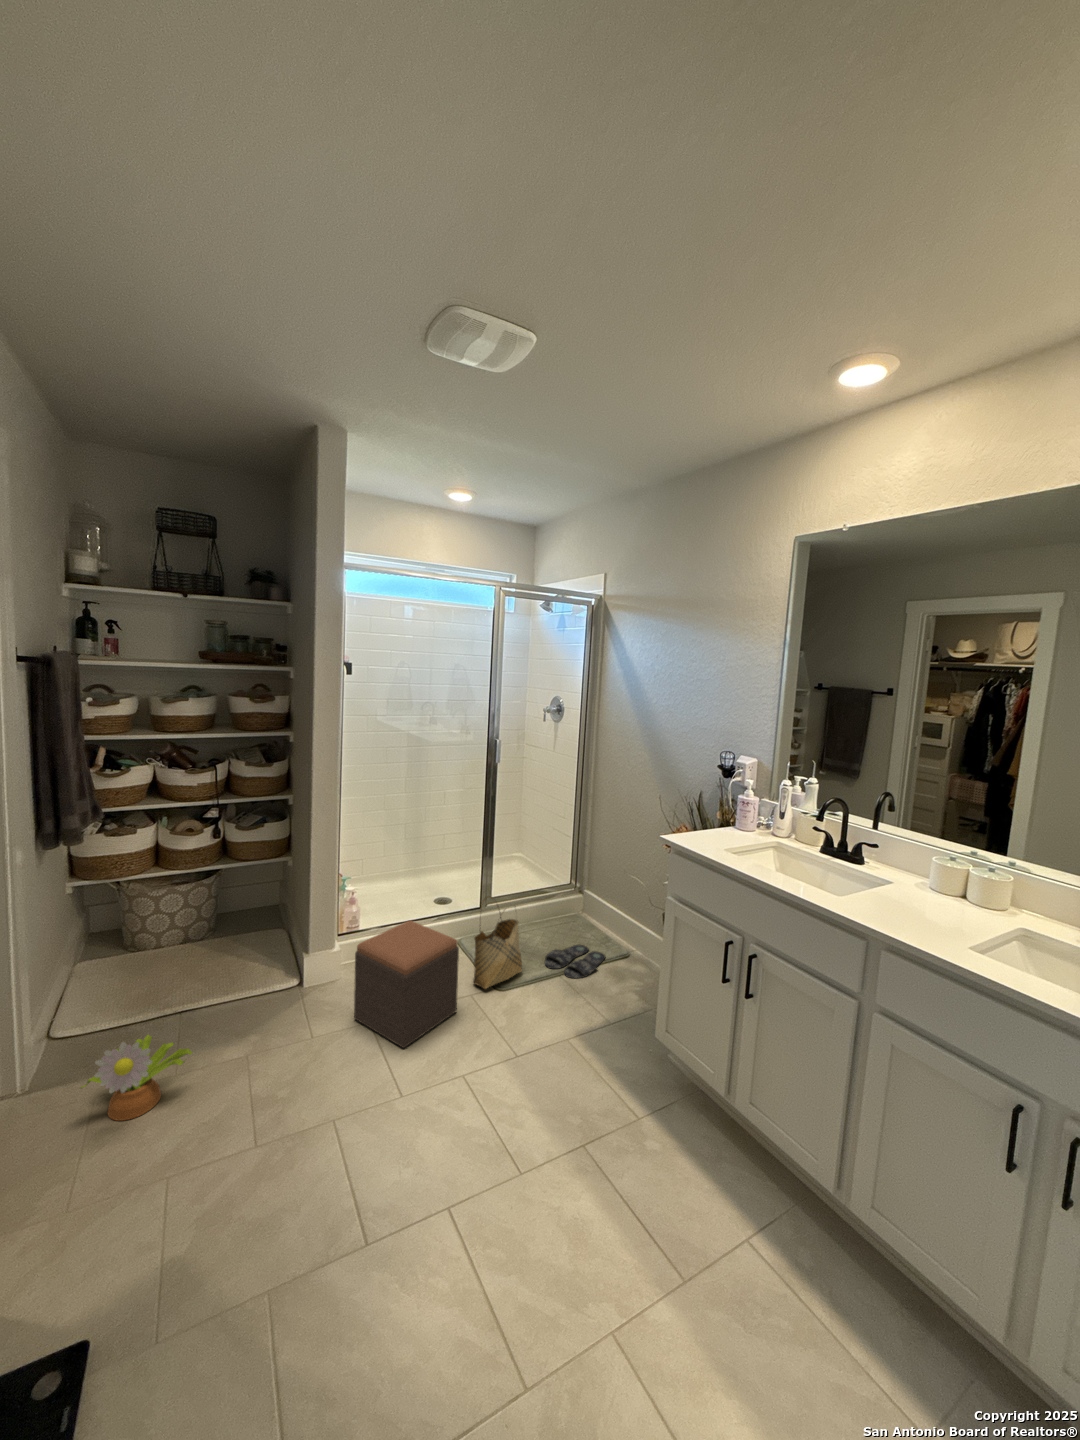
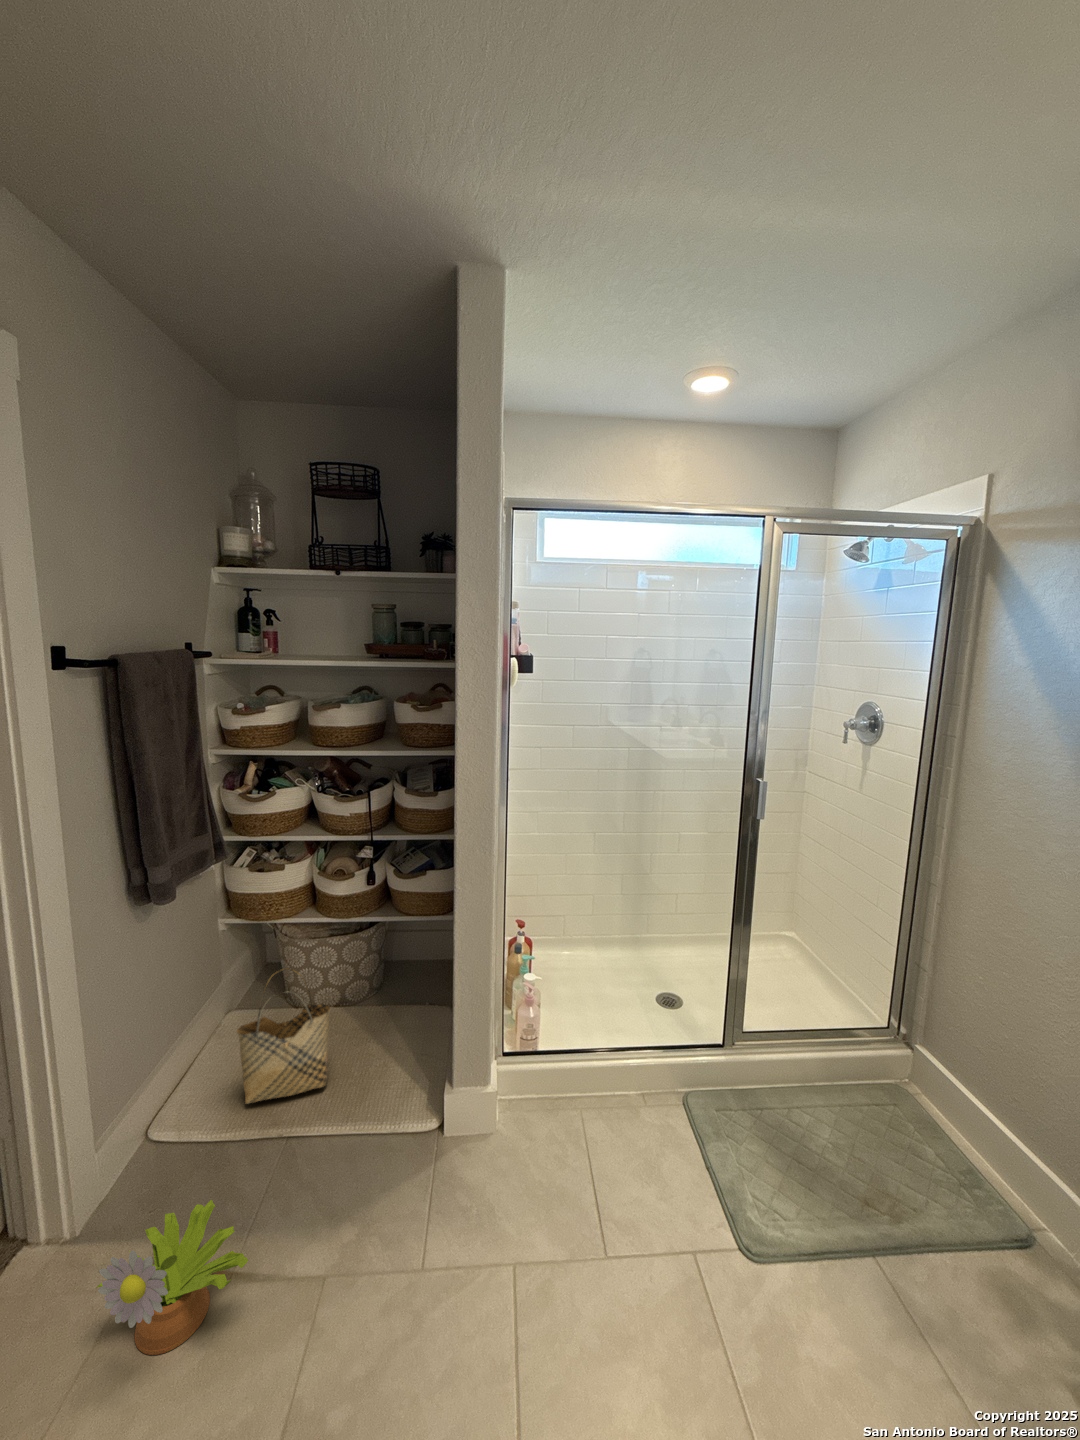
woven basket: present [473,897,522,989] -> present [237,968,330,1104]
footstool: present [354,921,459,1048] -> none [498,1084,671,1355]
slippers: present [545,945,605,978] -> none [839,1166,971,1270]

